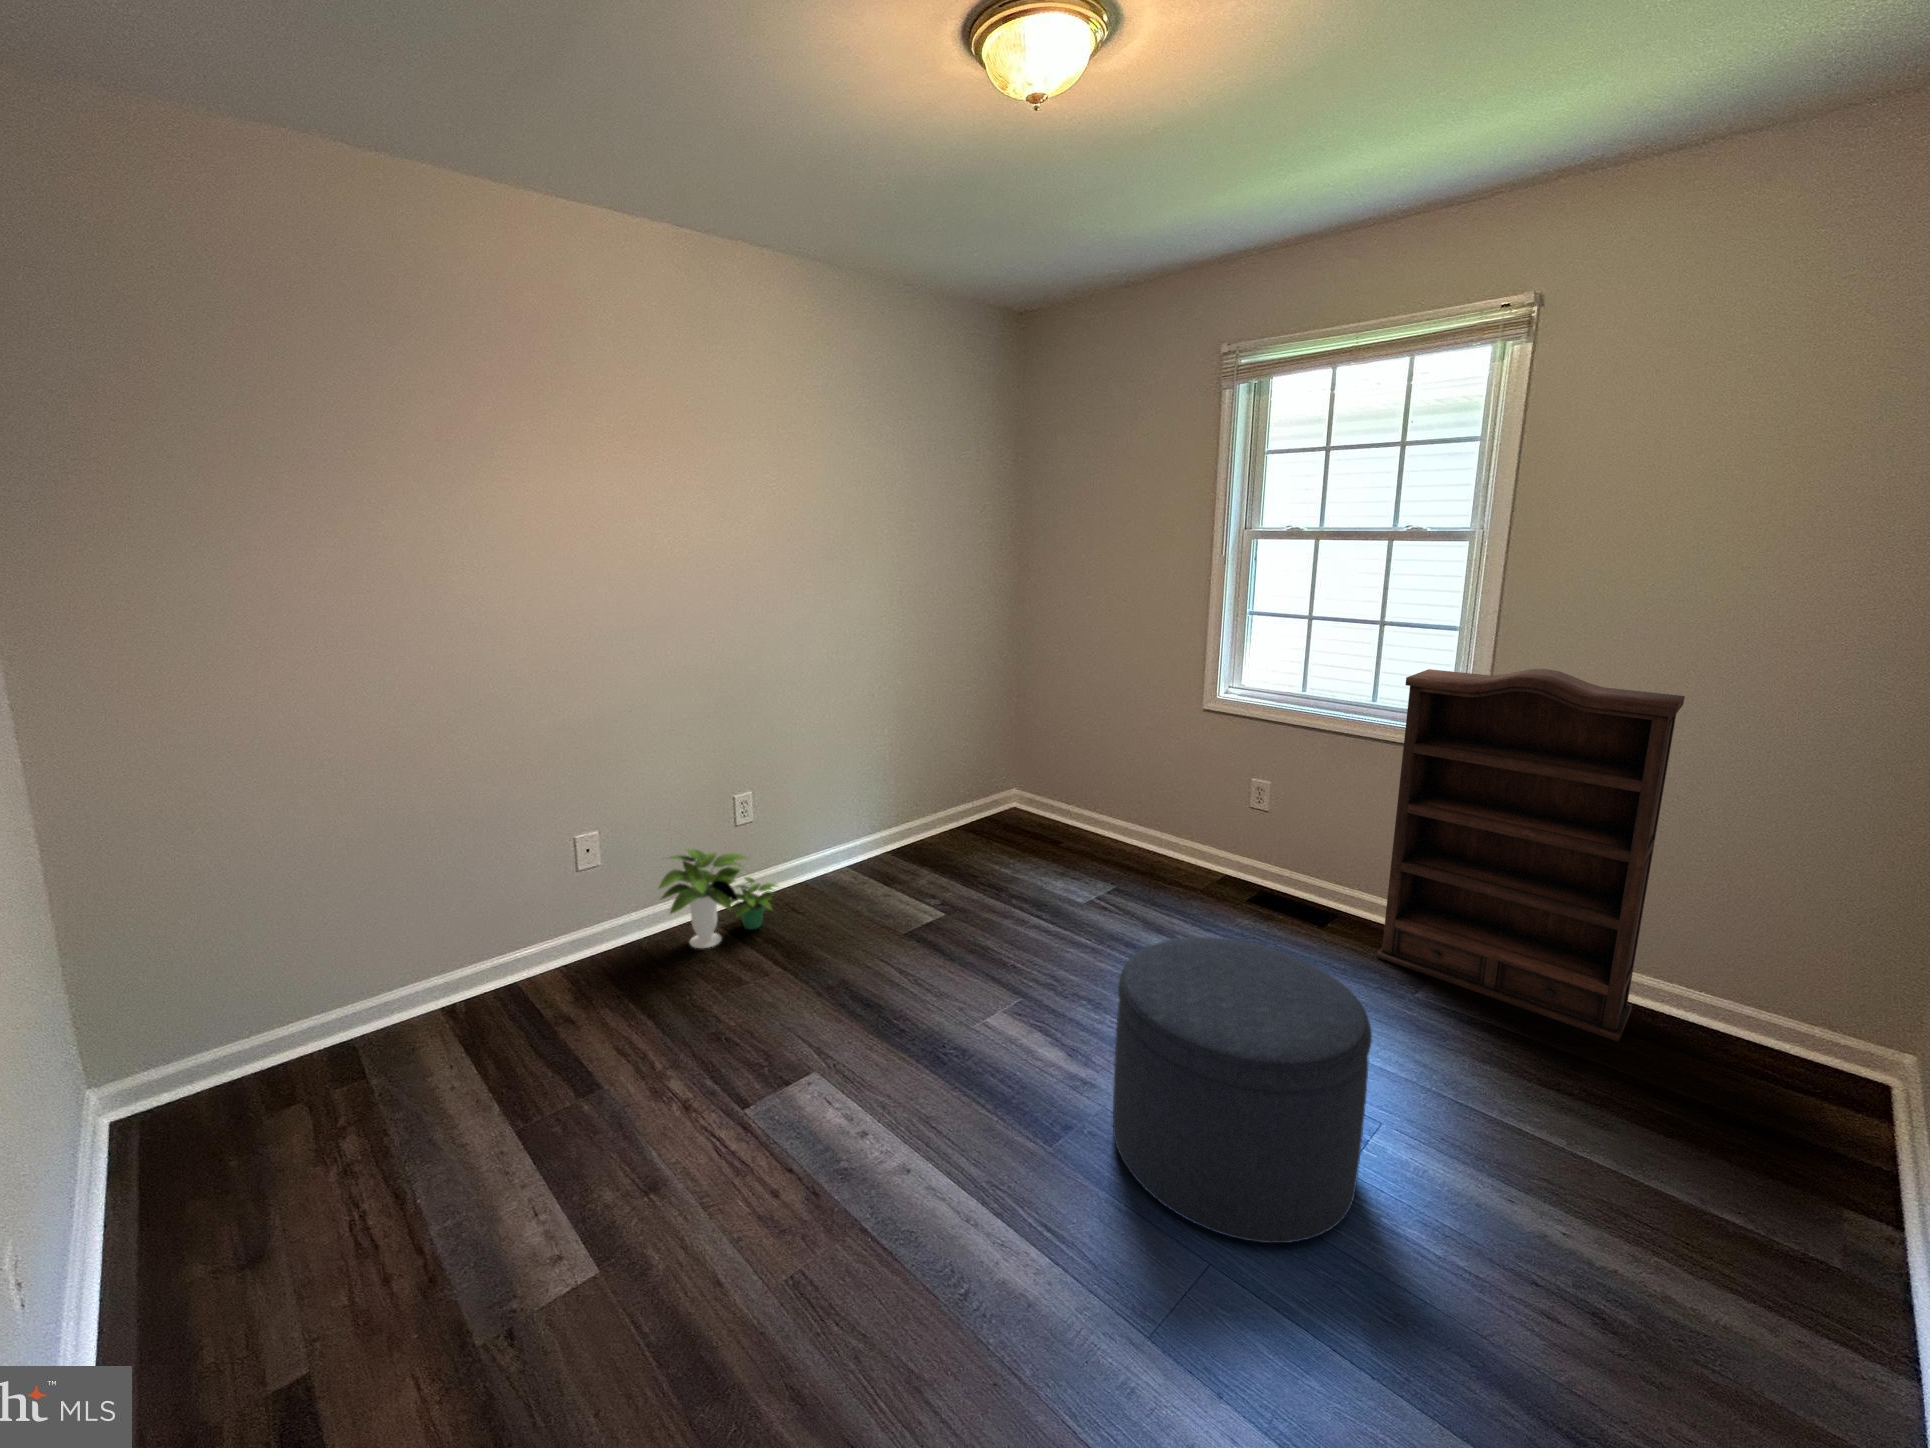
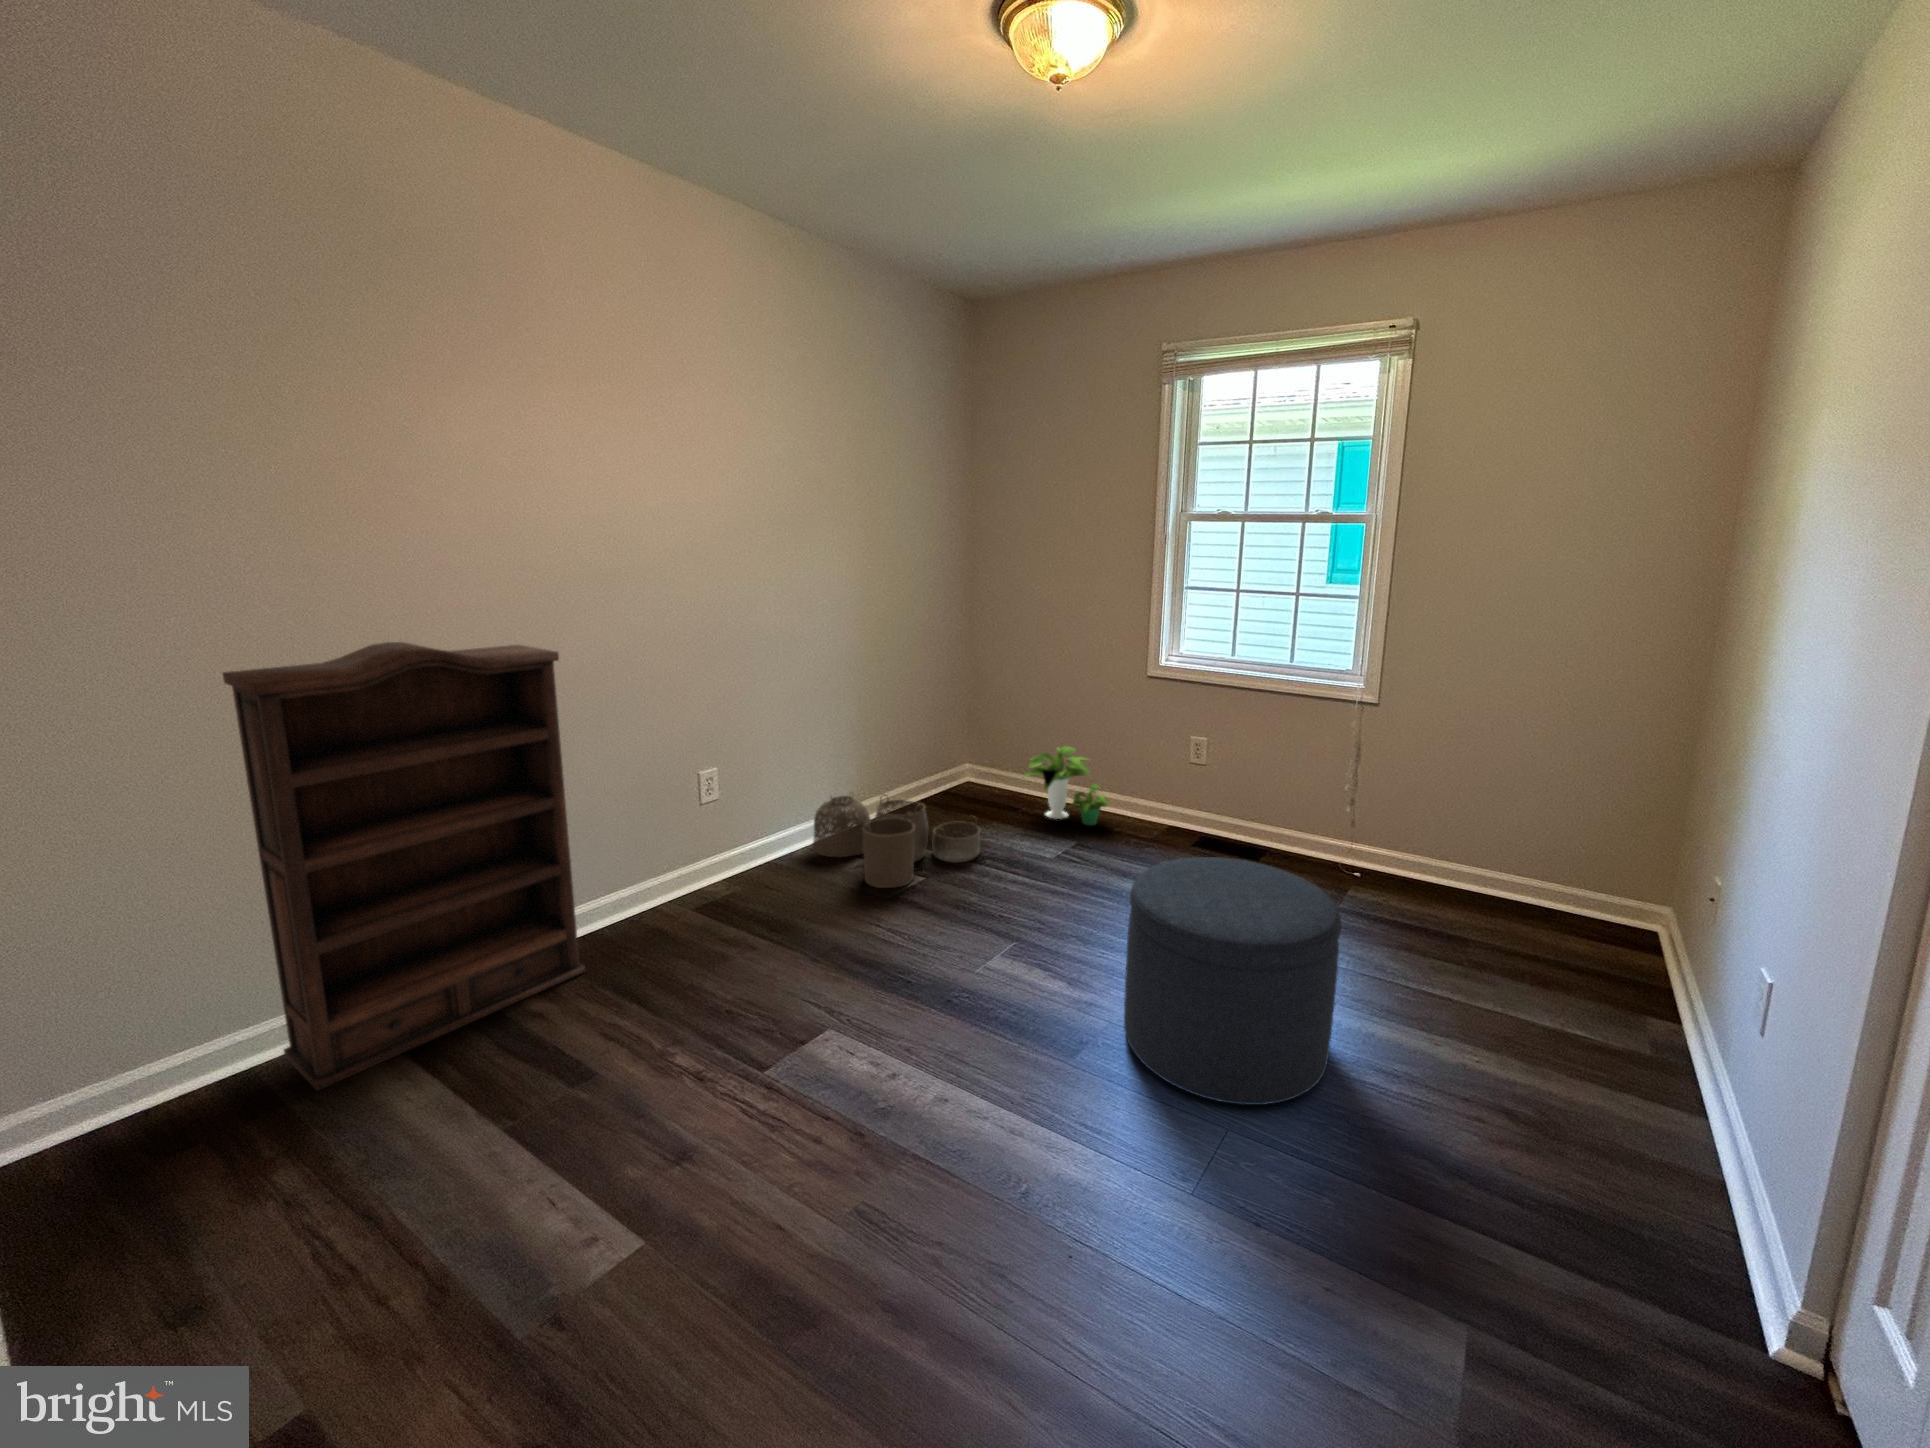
bookshelf: present [1377,669,1685,1042] -> present [223,642,585,1090]
woven basket: none [842,821,1007,924] -> present [813,794,980,888]
potted plant: present [659,849,776,948] -> present [1024,746,1110,825]

